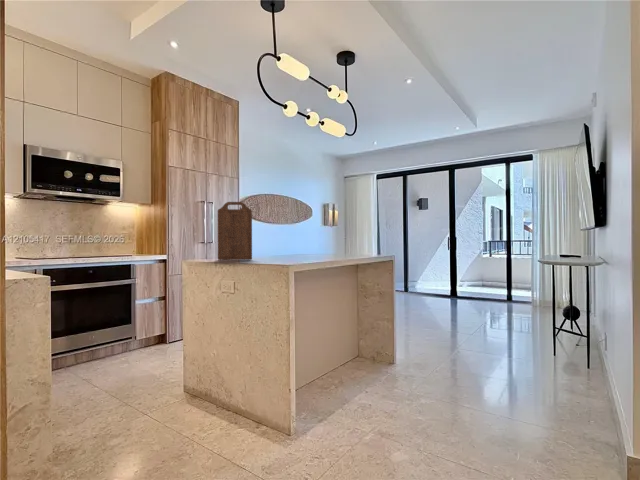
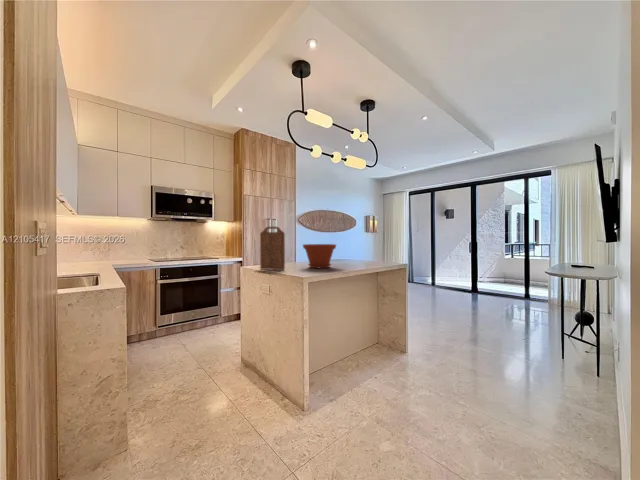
plant pot: none [272,227,317,258] -> present [303,244,336,268]

